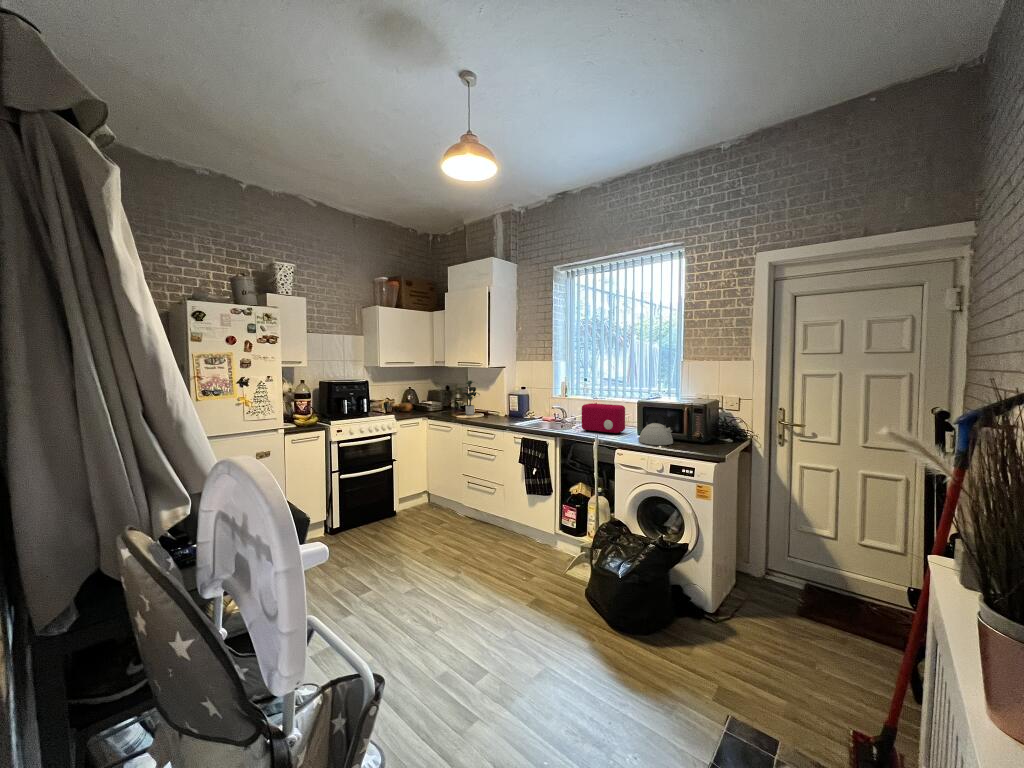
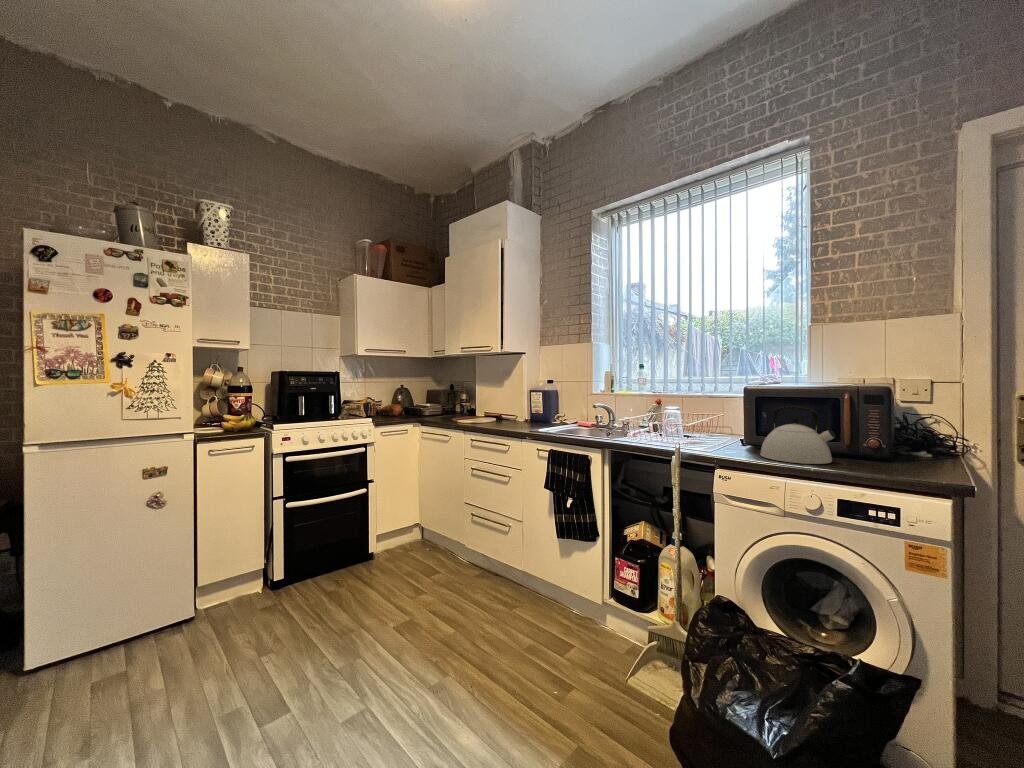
potted plant: present [458,380,480,415] -> none [455,371,499,418]
toaster: present [582,403,625,434] -> none [645,396,719,444]

